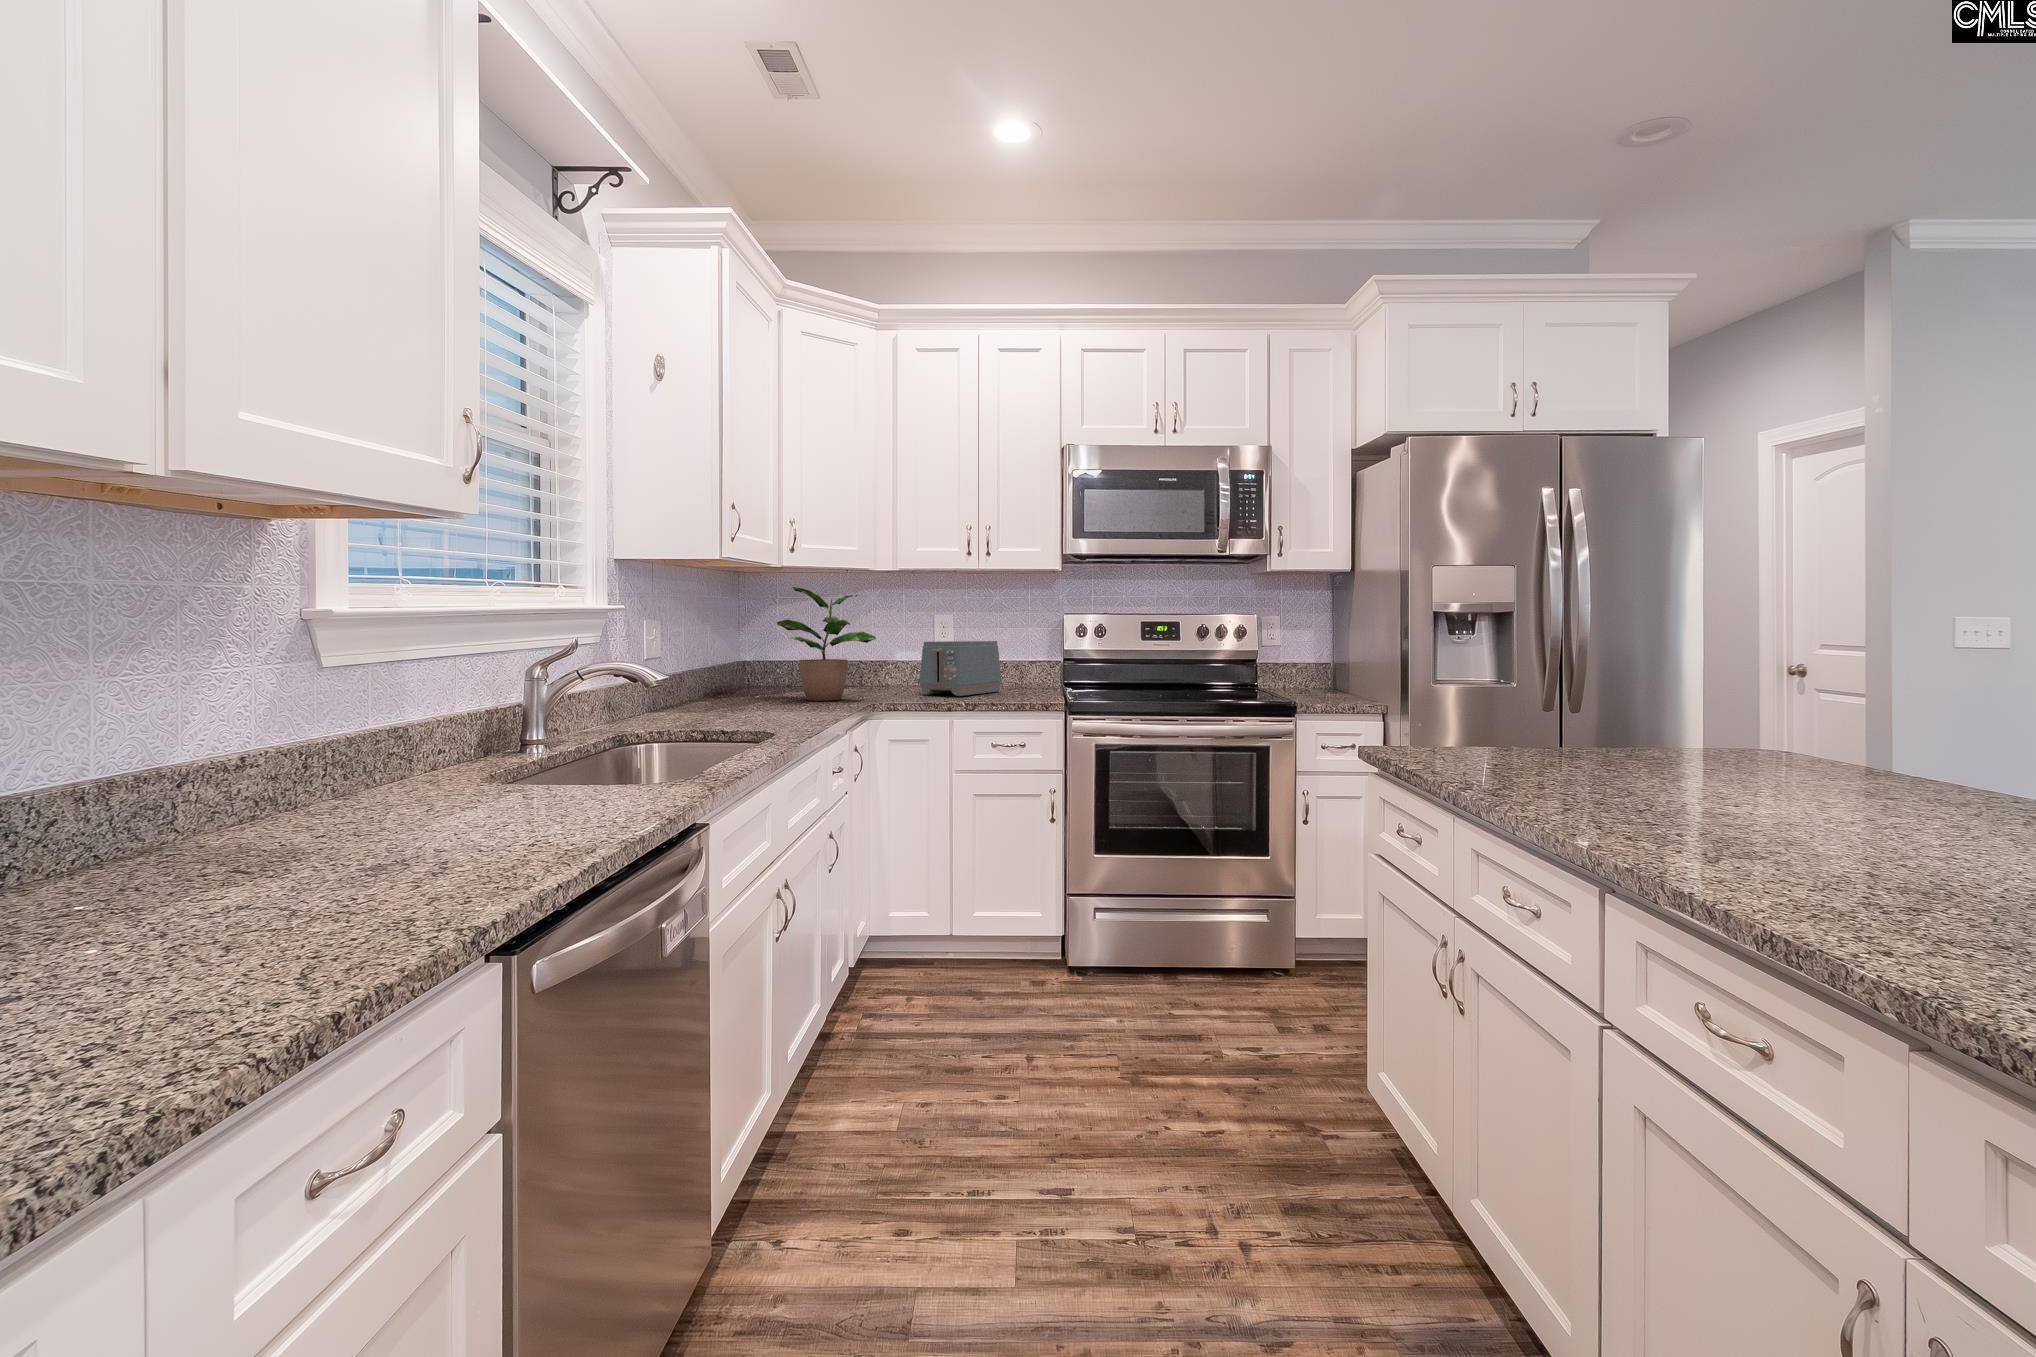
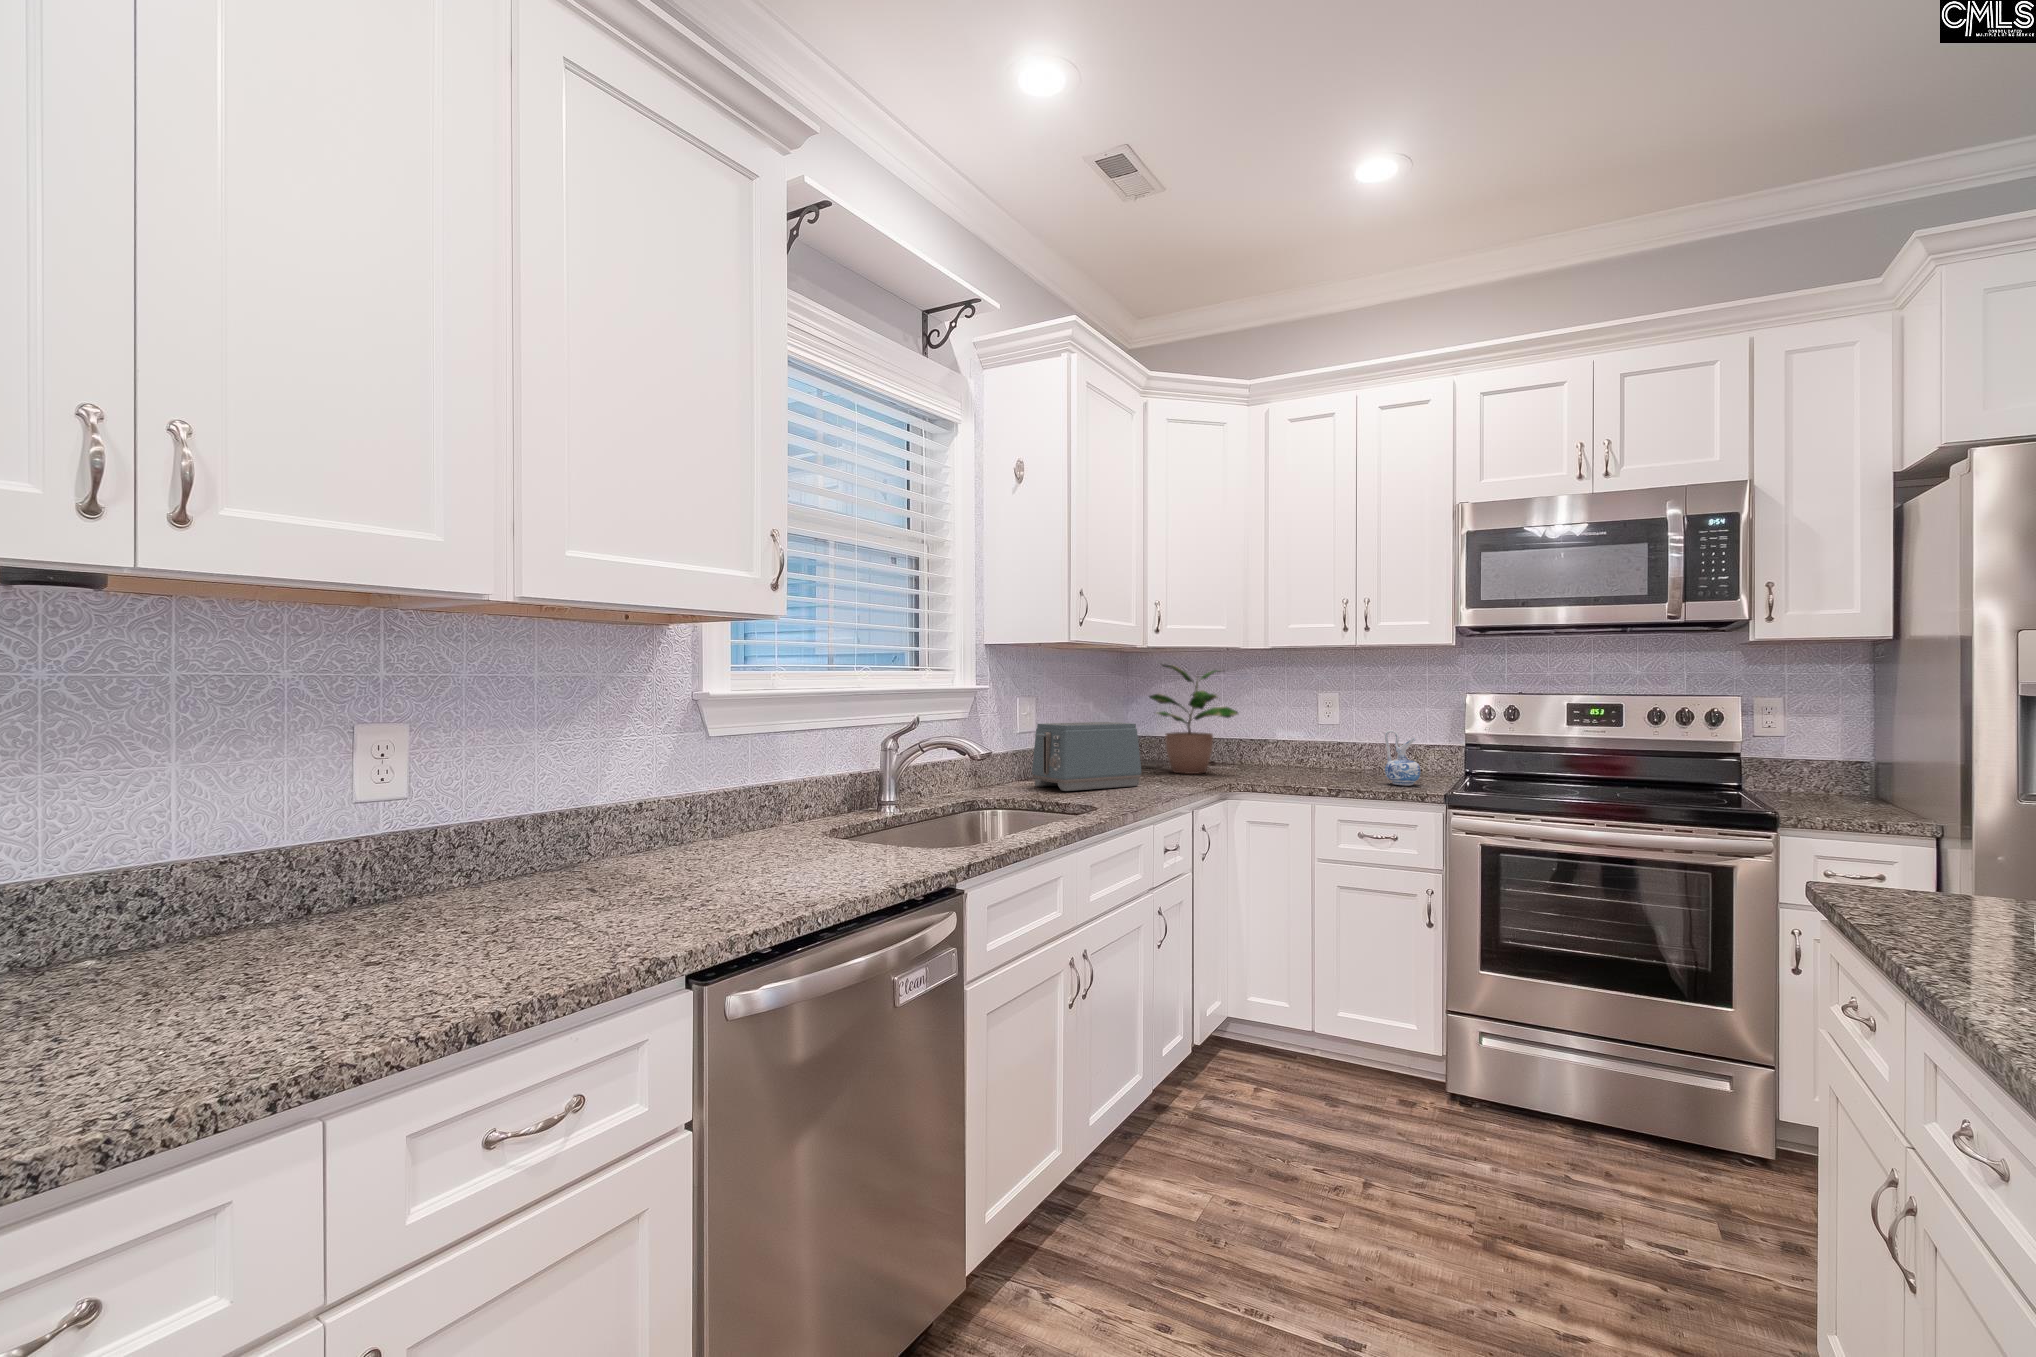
toaster: present [919,641,1002,696] -> present [1032,722,1142,791]
ceramic pitcher: none [1010,651,1040,701] -> present [1385,730,1421,785]

